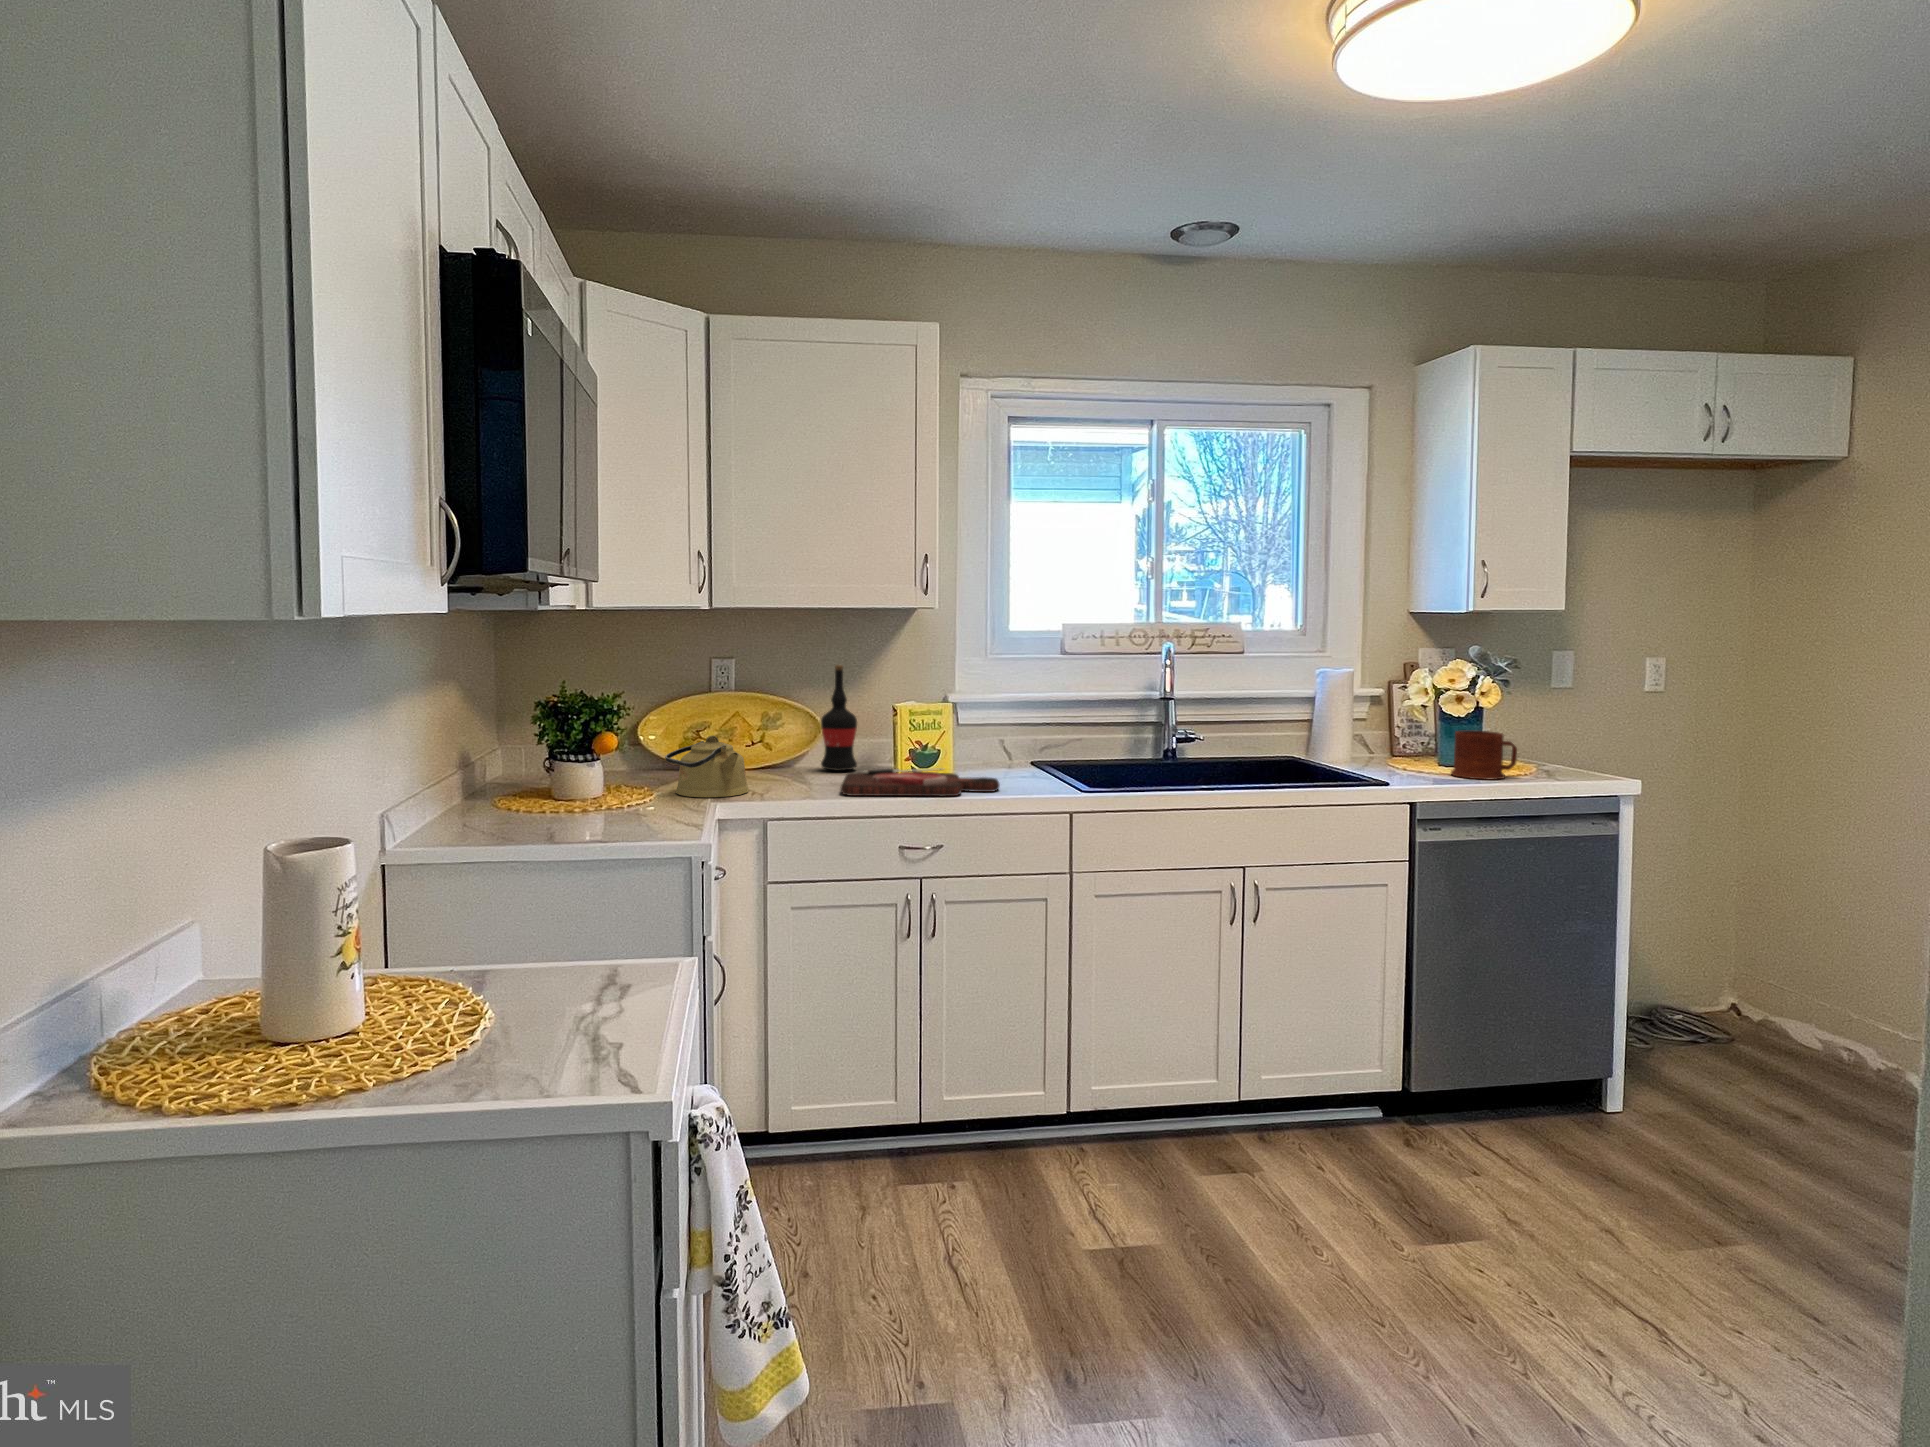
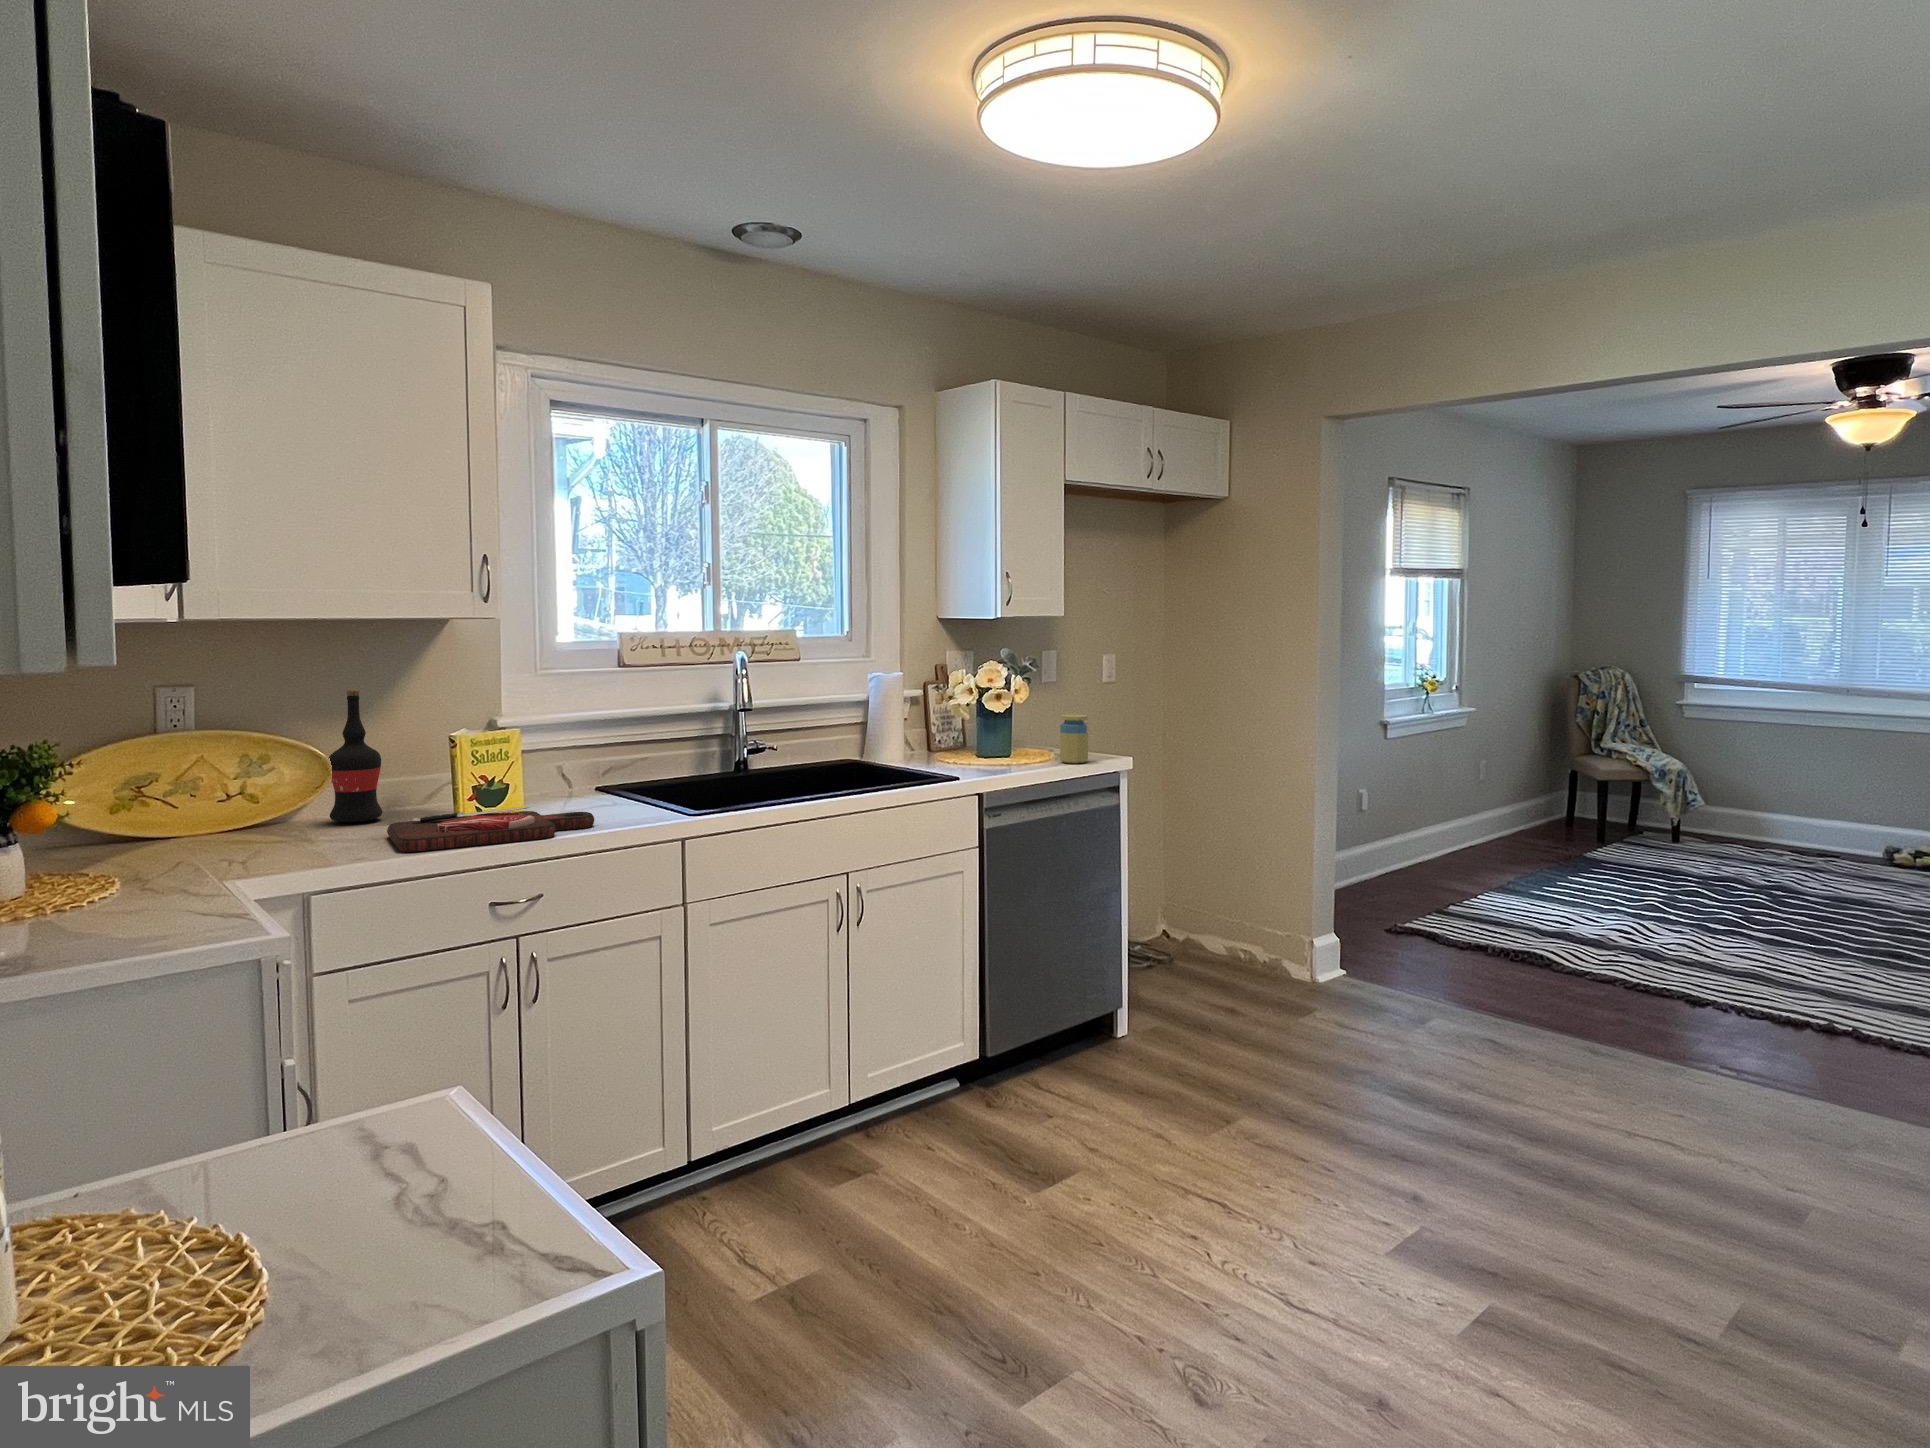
jar: none [1542,722,1582,780] -> present [1060,715,1088,763]
mug: present [1451,731,1517,779] -> none [993,726,1044,769]
kettle: present [665,735,749,797] -> none [114,793,256,880]

